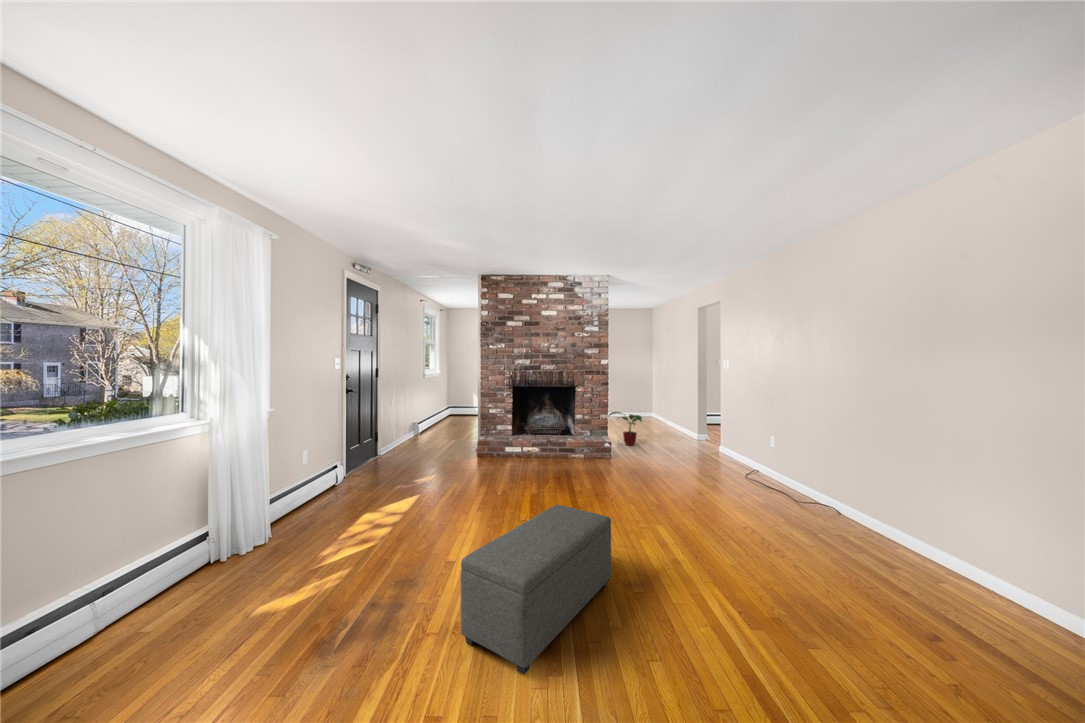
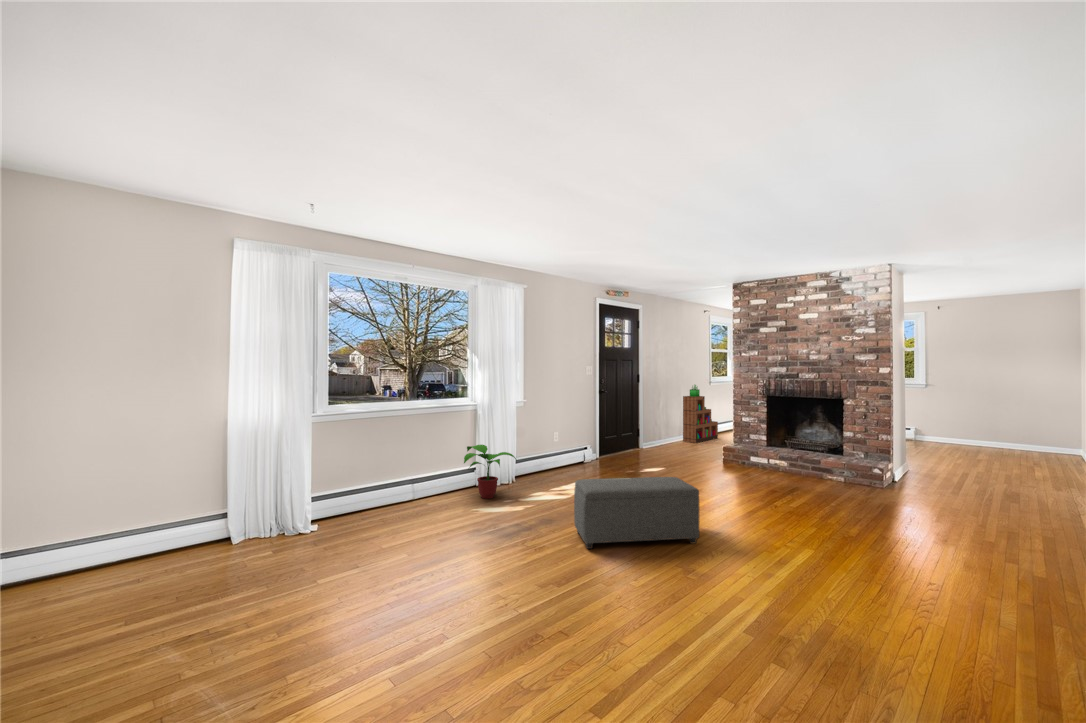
bookshelf: none [406,378,434,439] -> present [683,385,718,443]
potted plant: present [608,412,642,446] -> present [464,445,516,499]

